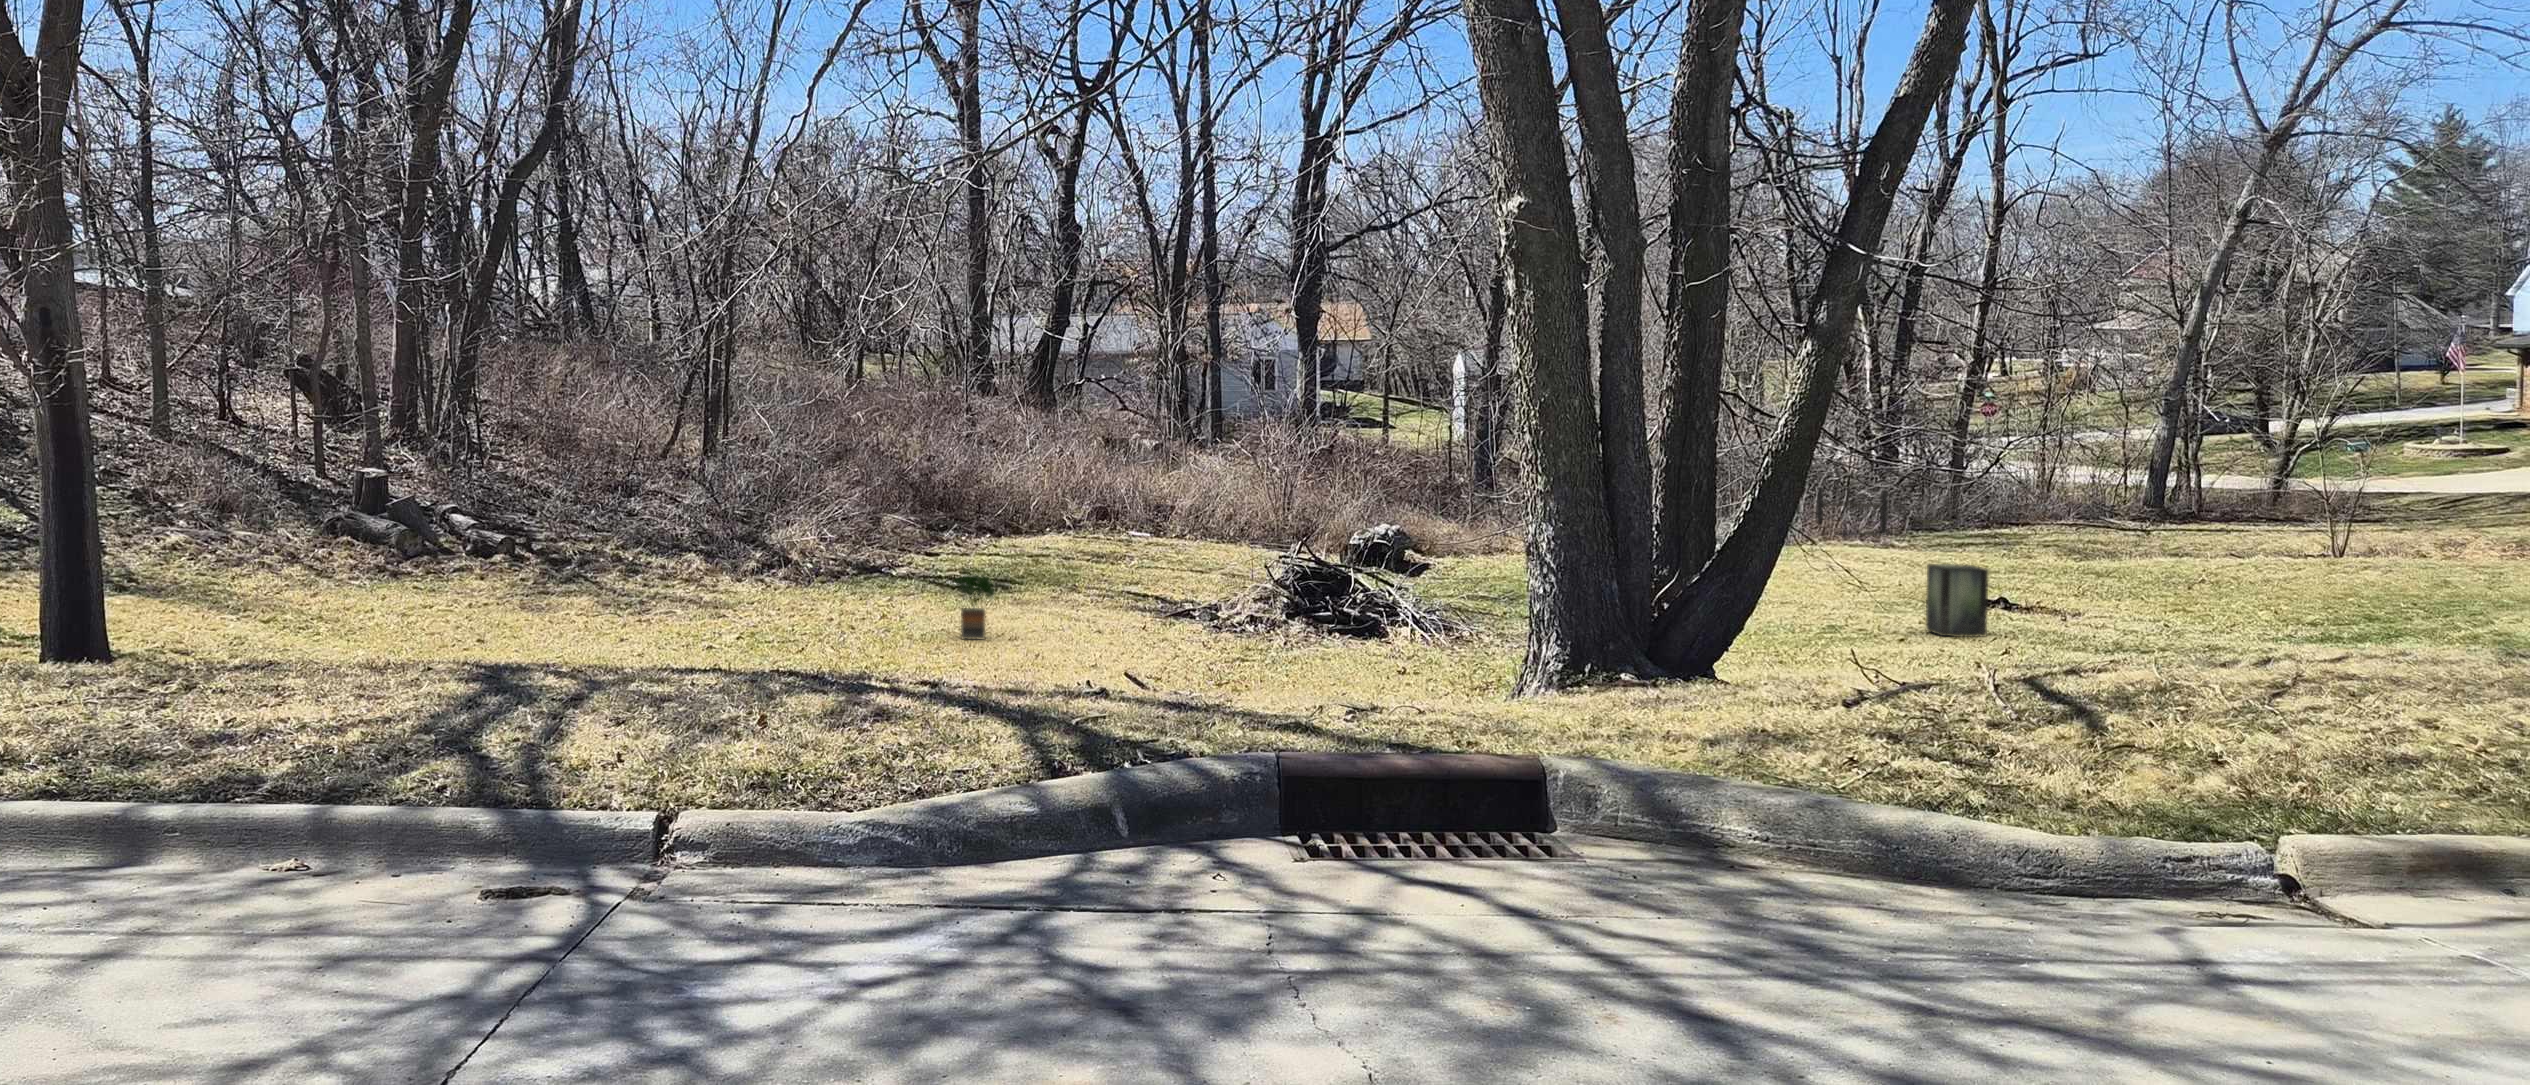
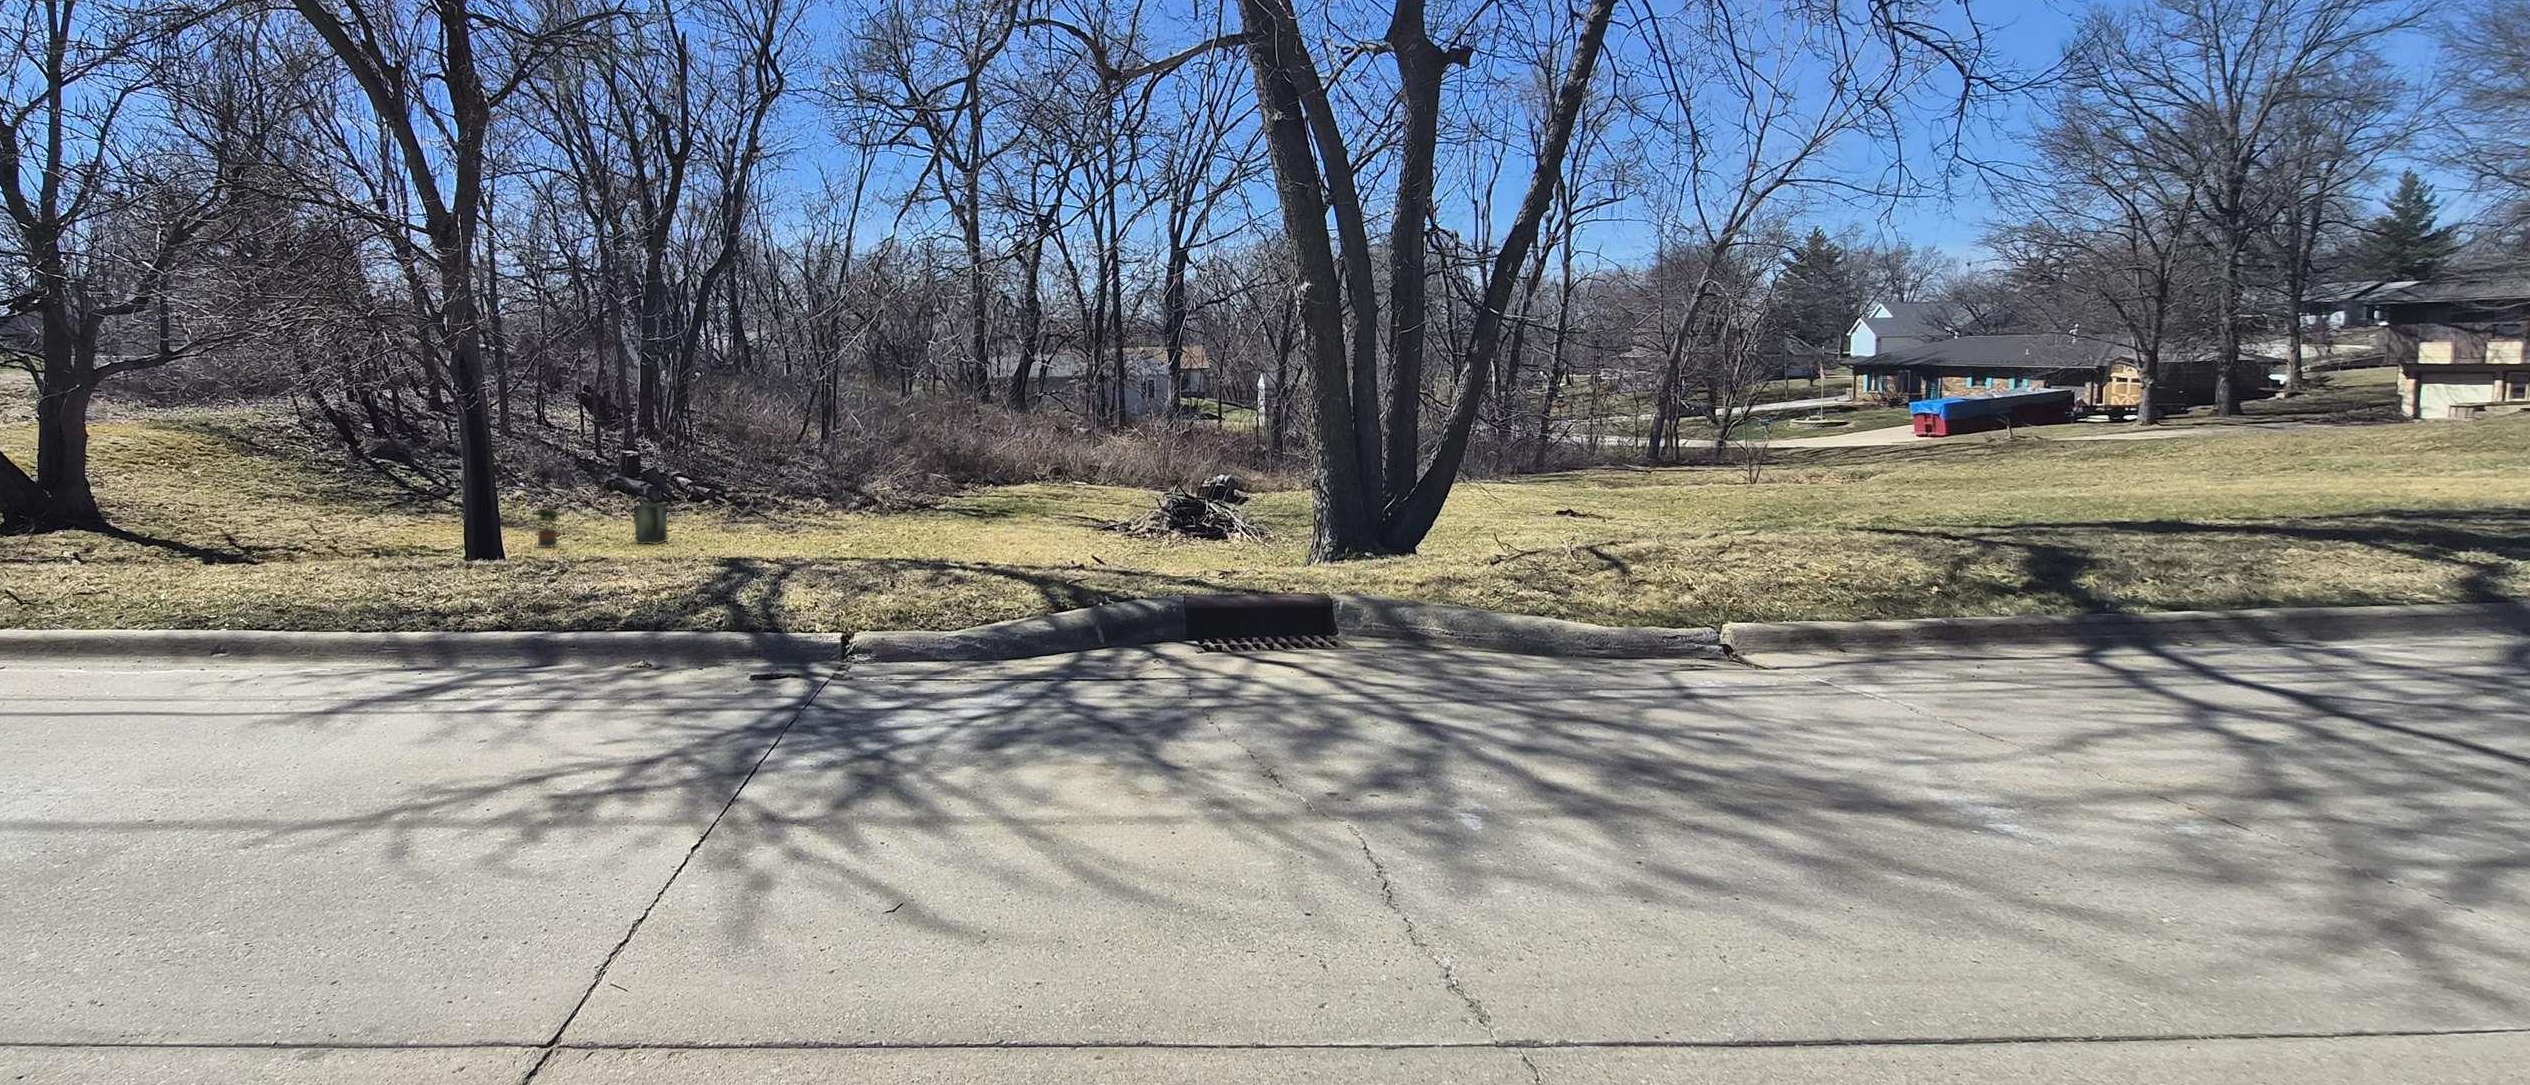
storage box: present [1926,564,1989,637] -> present [634,504,668,544]
potted tree: present [955,574,995,640] -> present [536,508,558,548]

